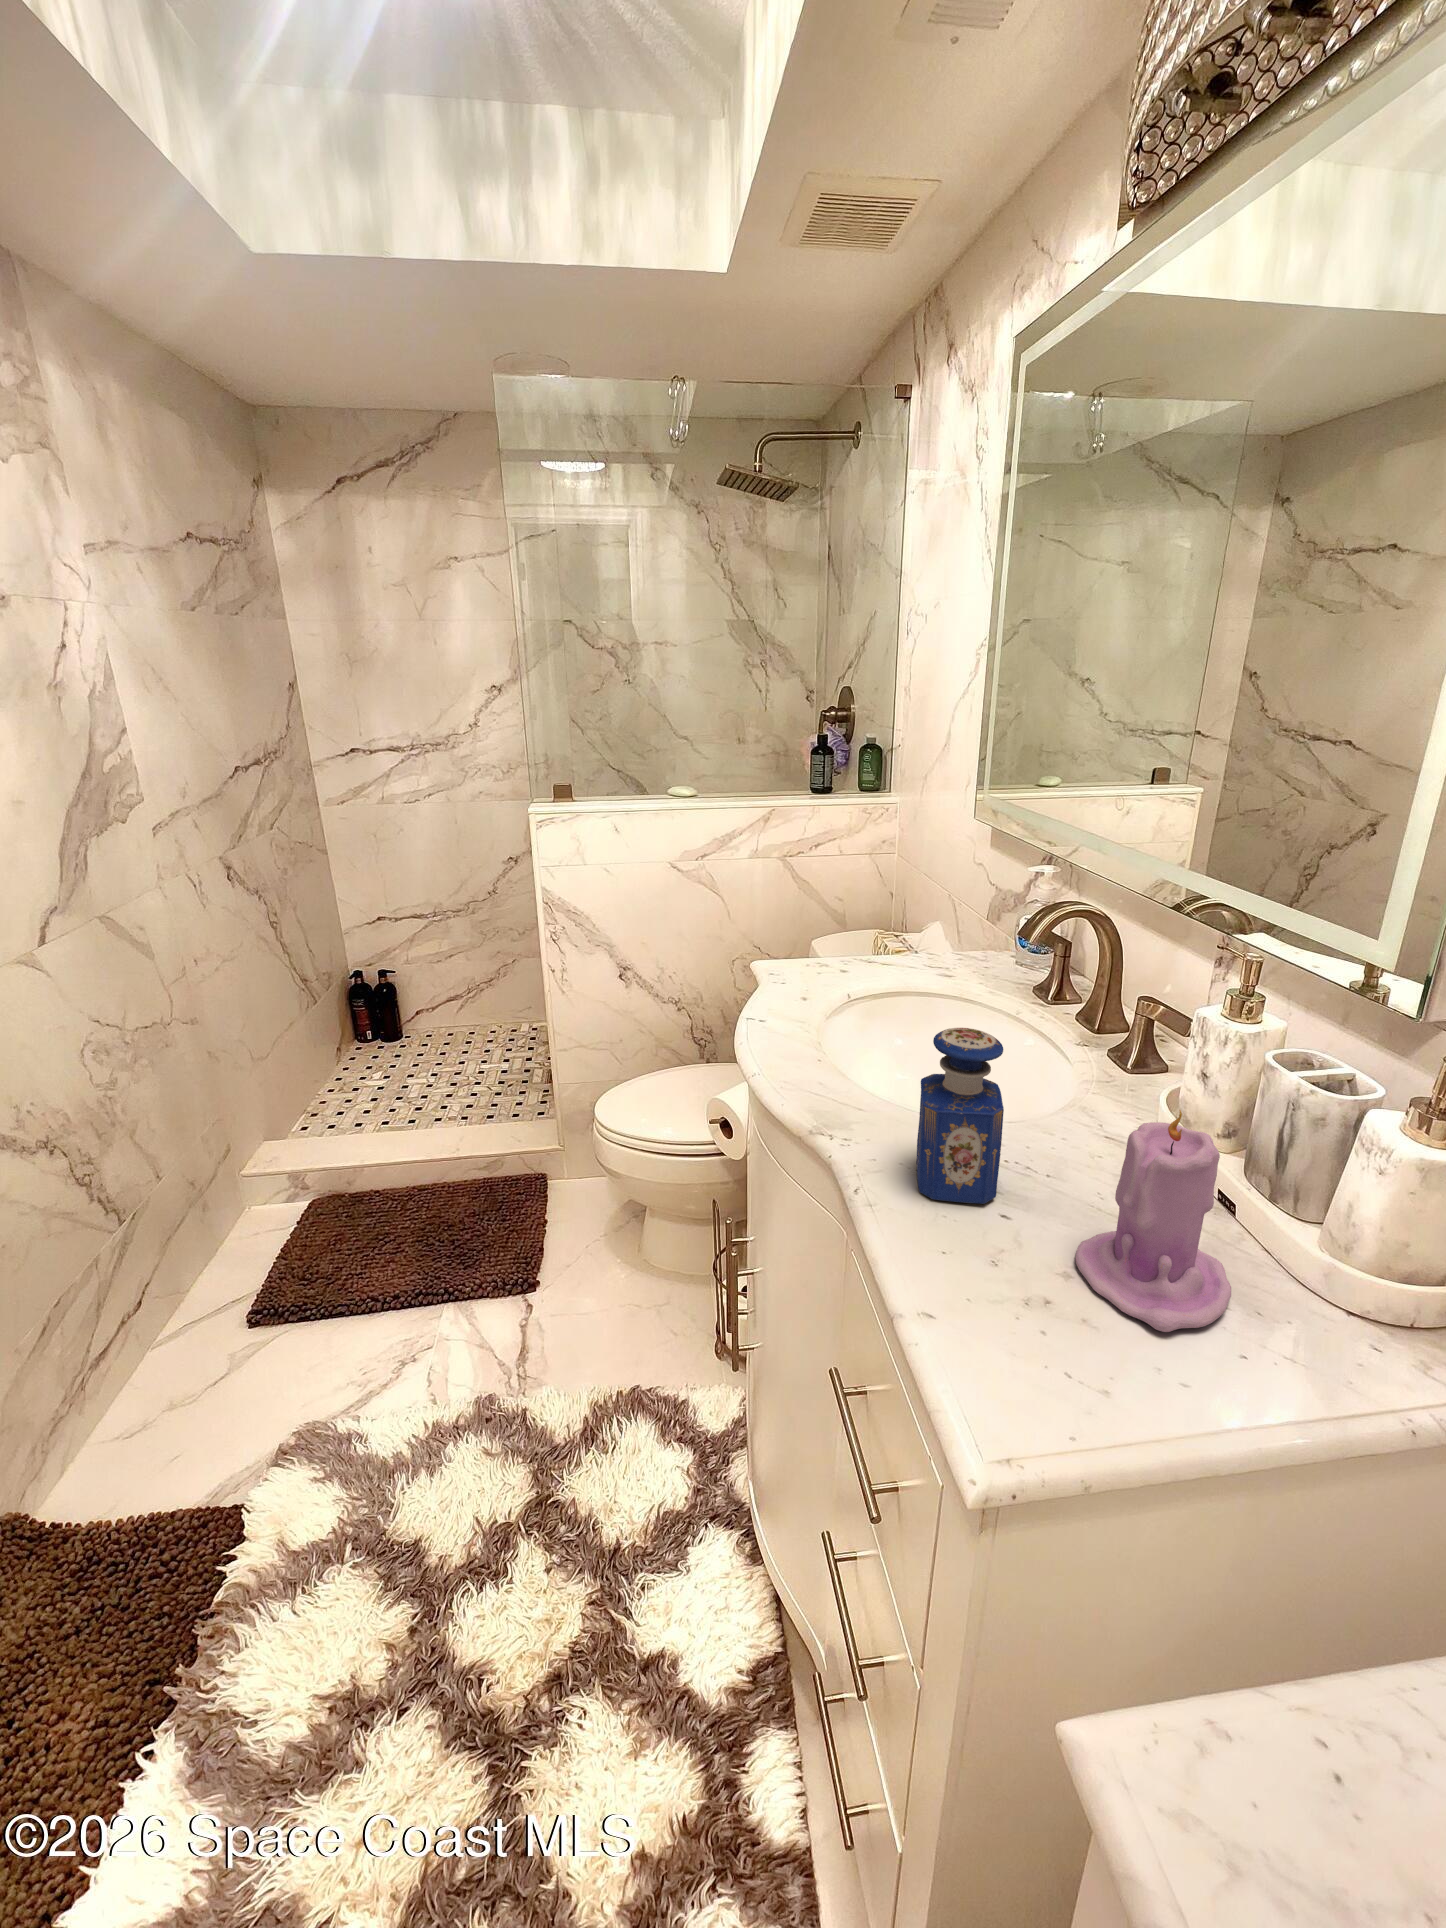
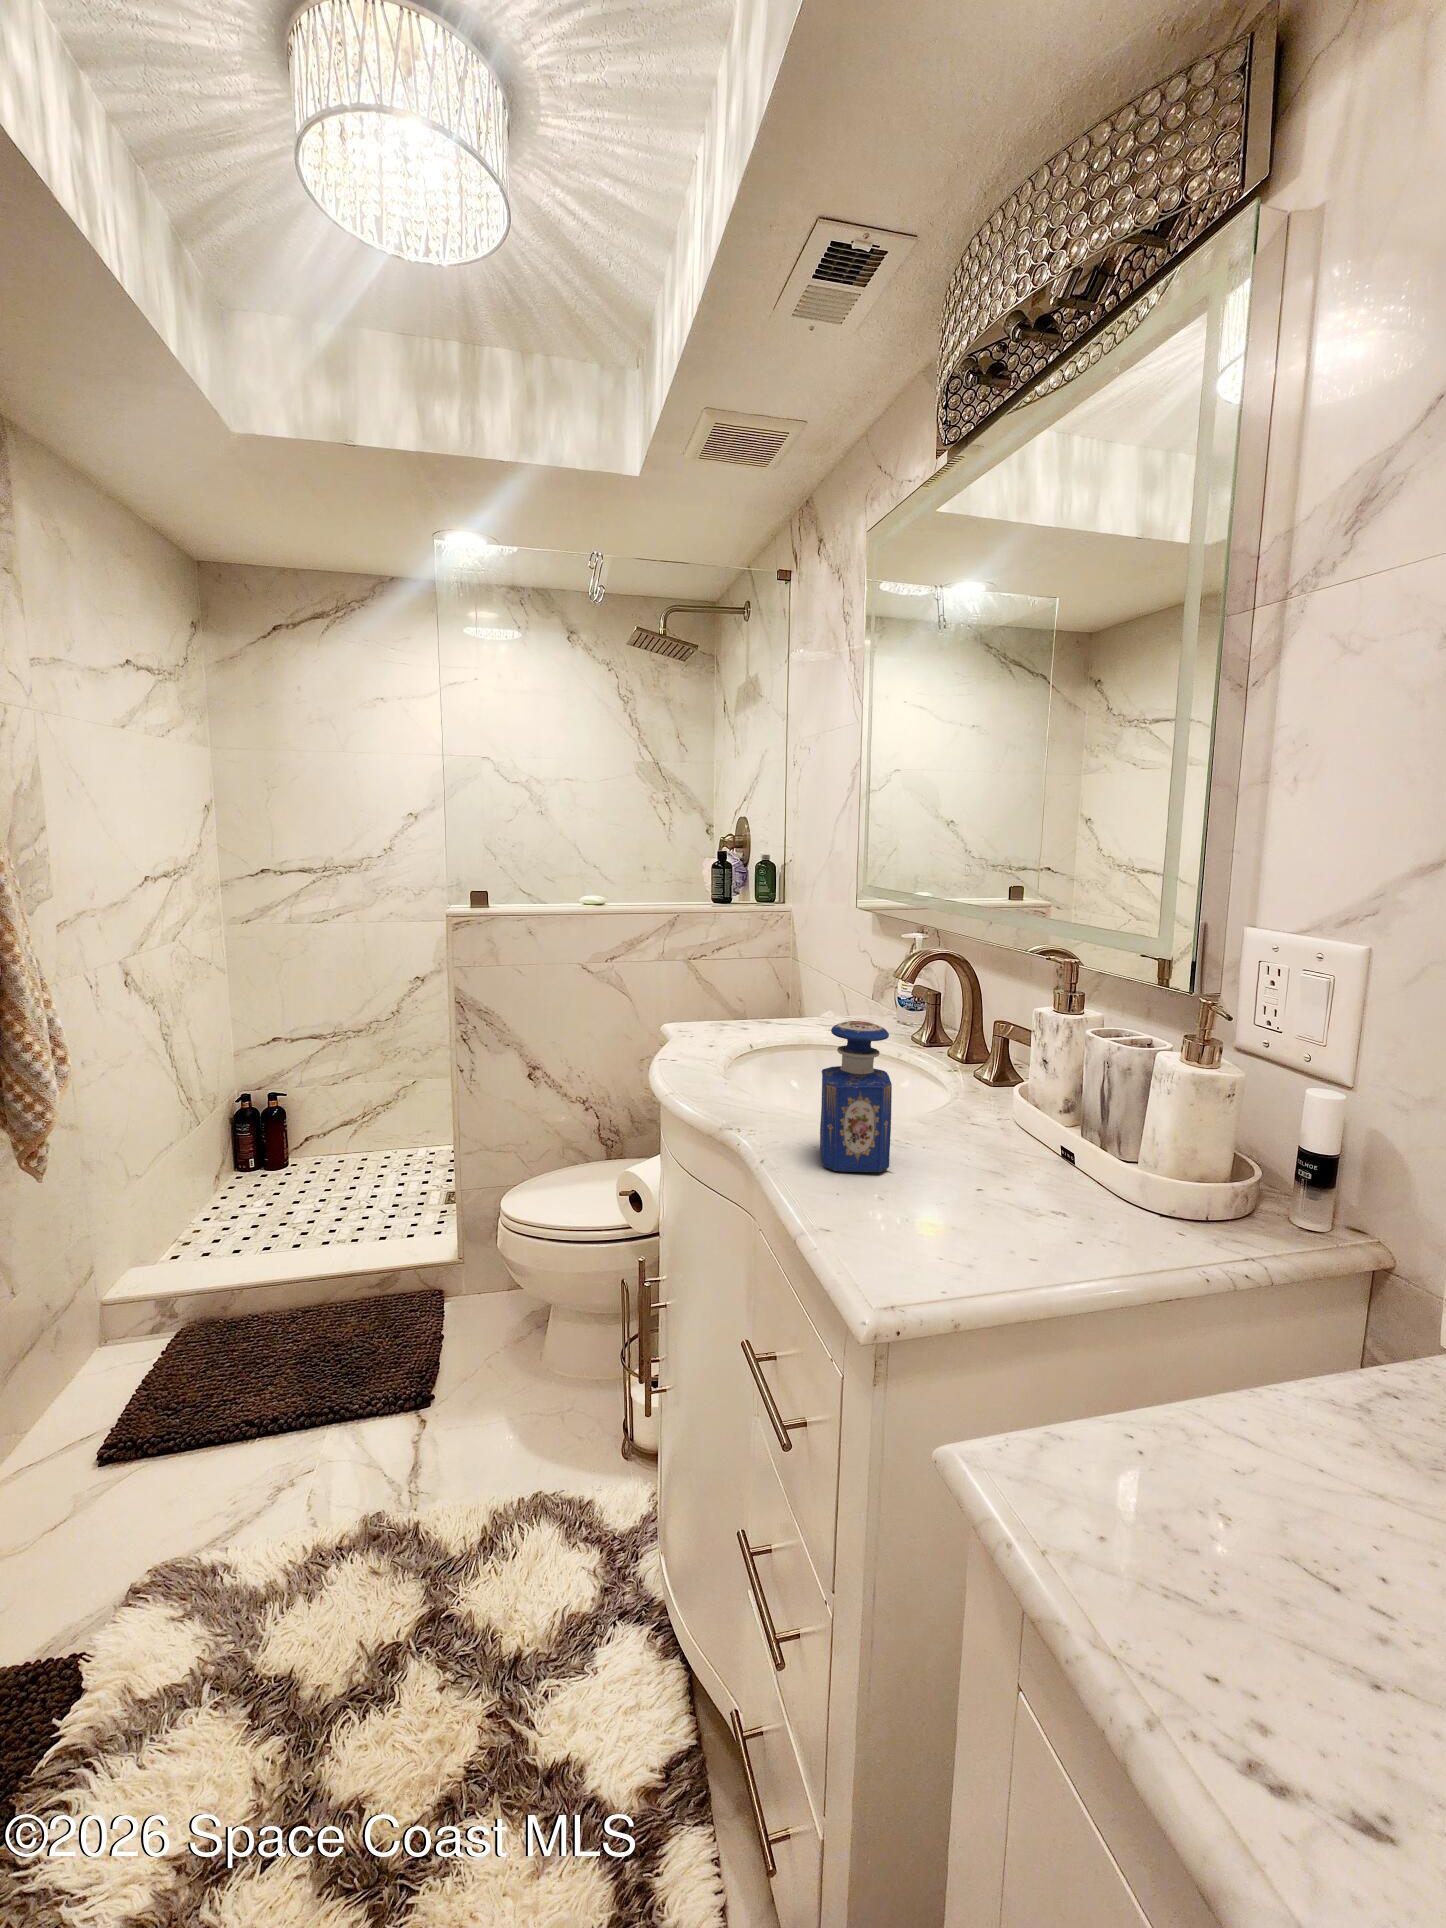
candle: present [1075,1110,1231,1332] -> none [957,1057,1083,1242]

